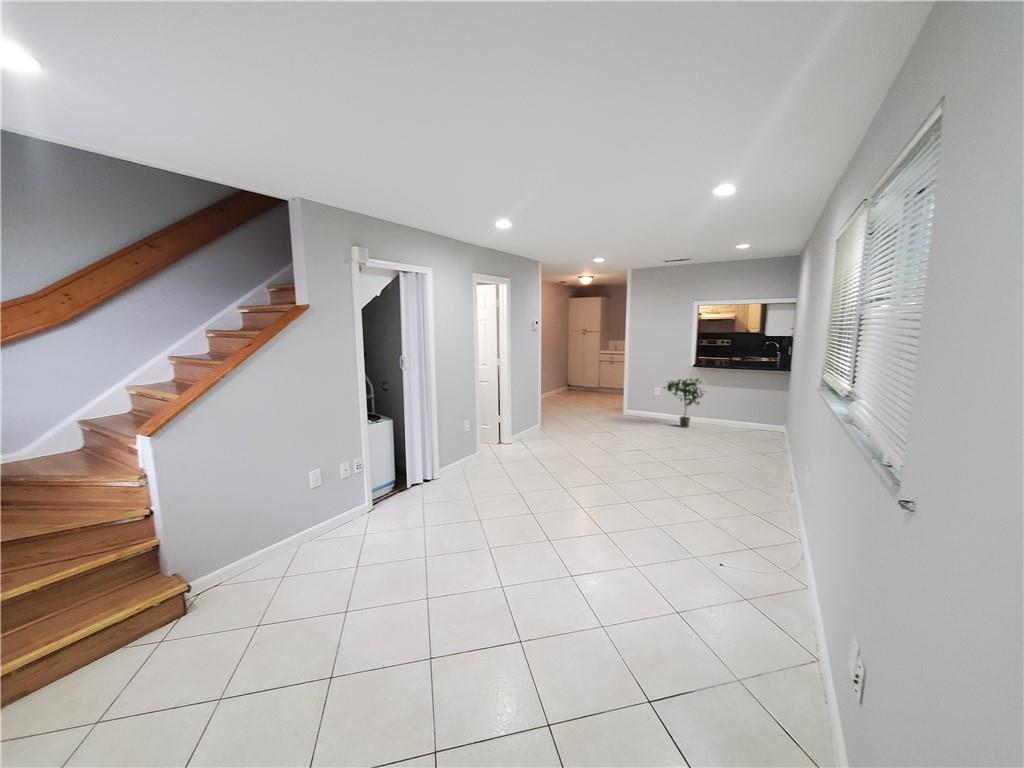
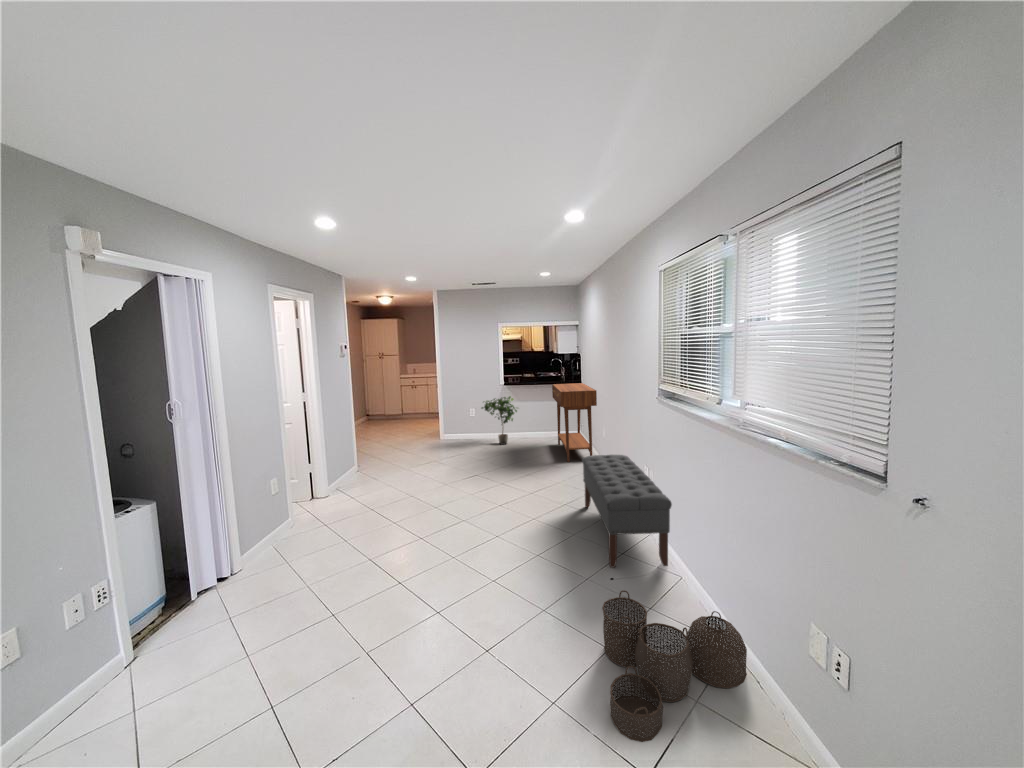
console table: none [743,370,793,459] -> present [552,383,597,462]
bench: none [724,447,806,576] -> present [582,455,672,568]
woven basket: none [638,569,815,697] -> present [602,590,747,742]

